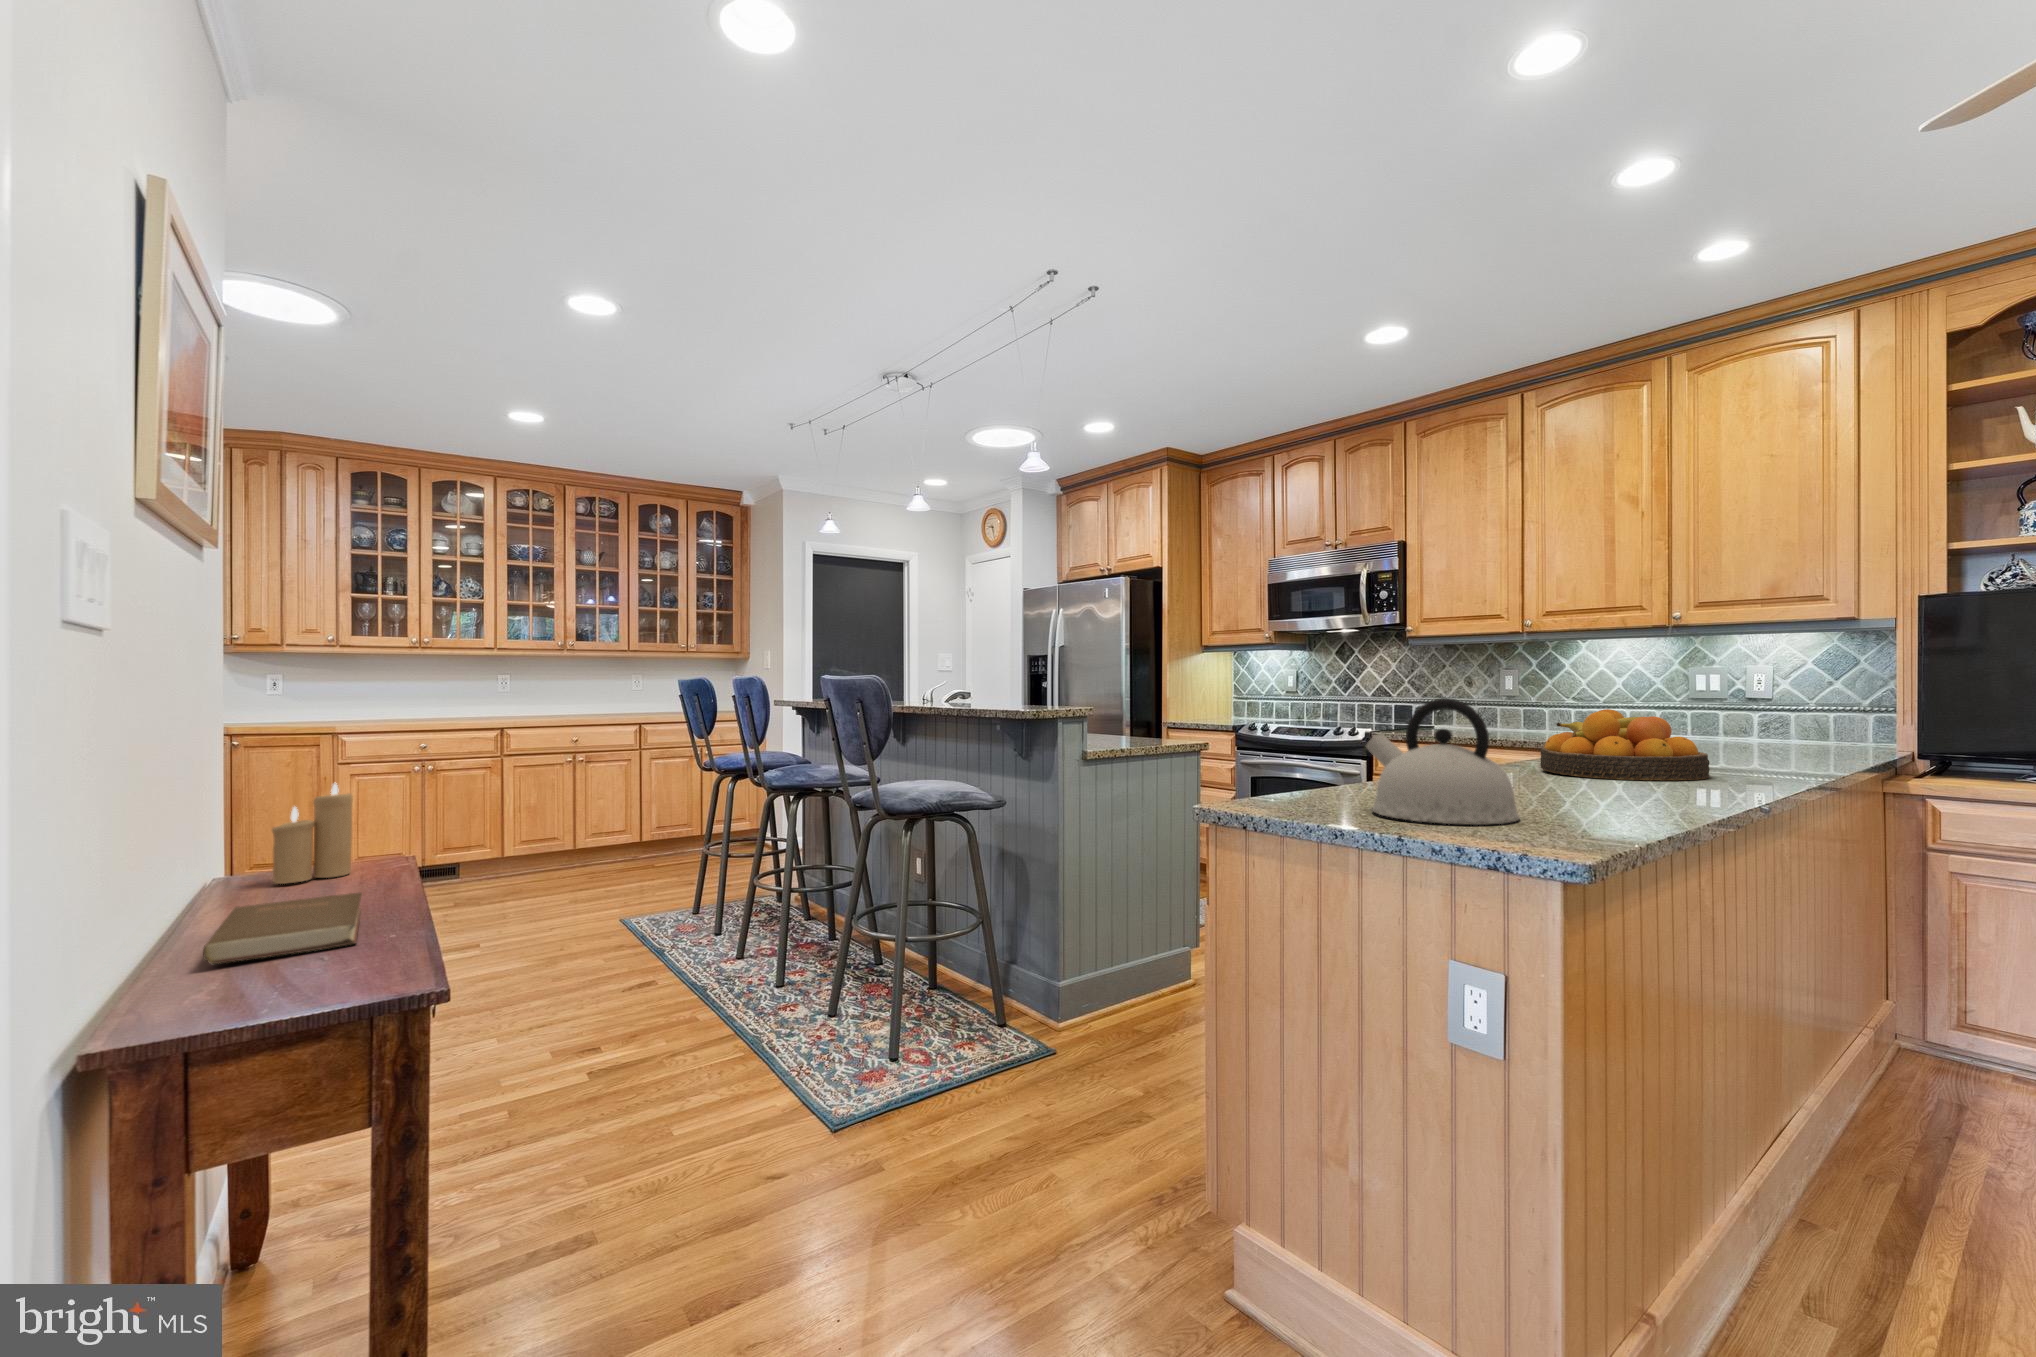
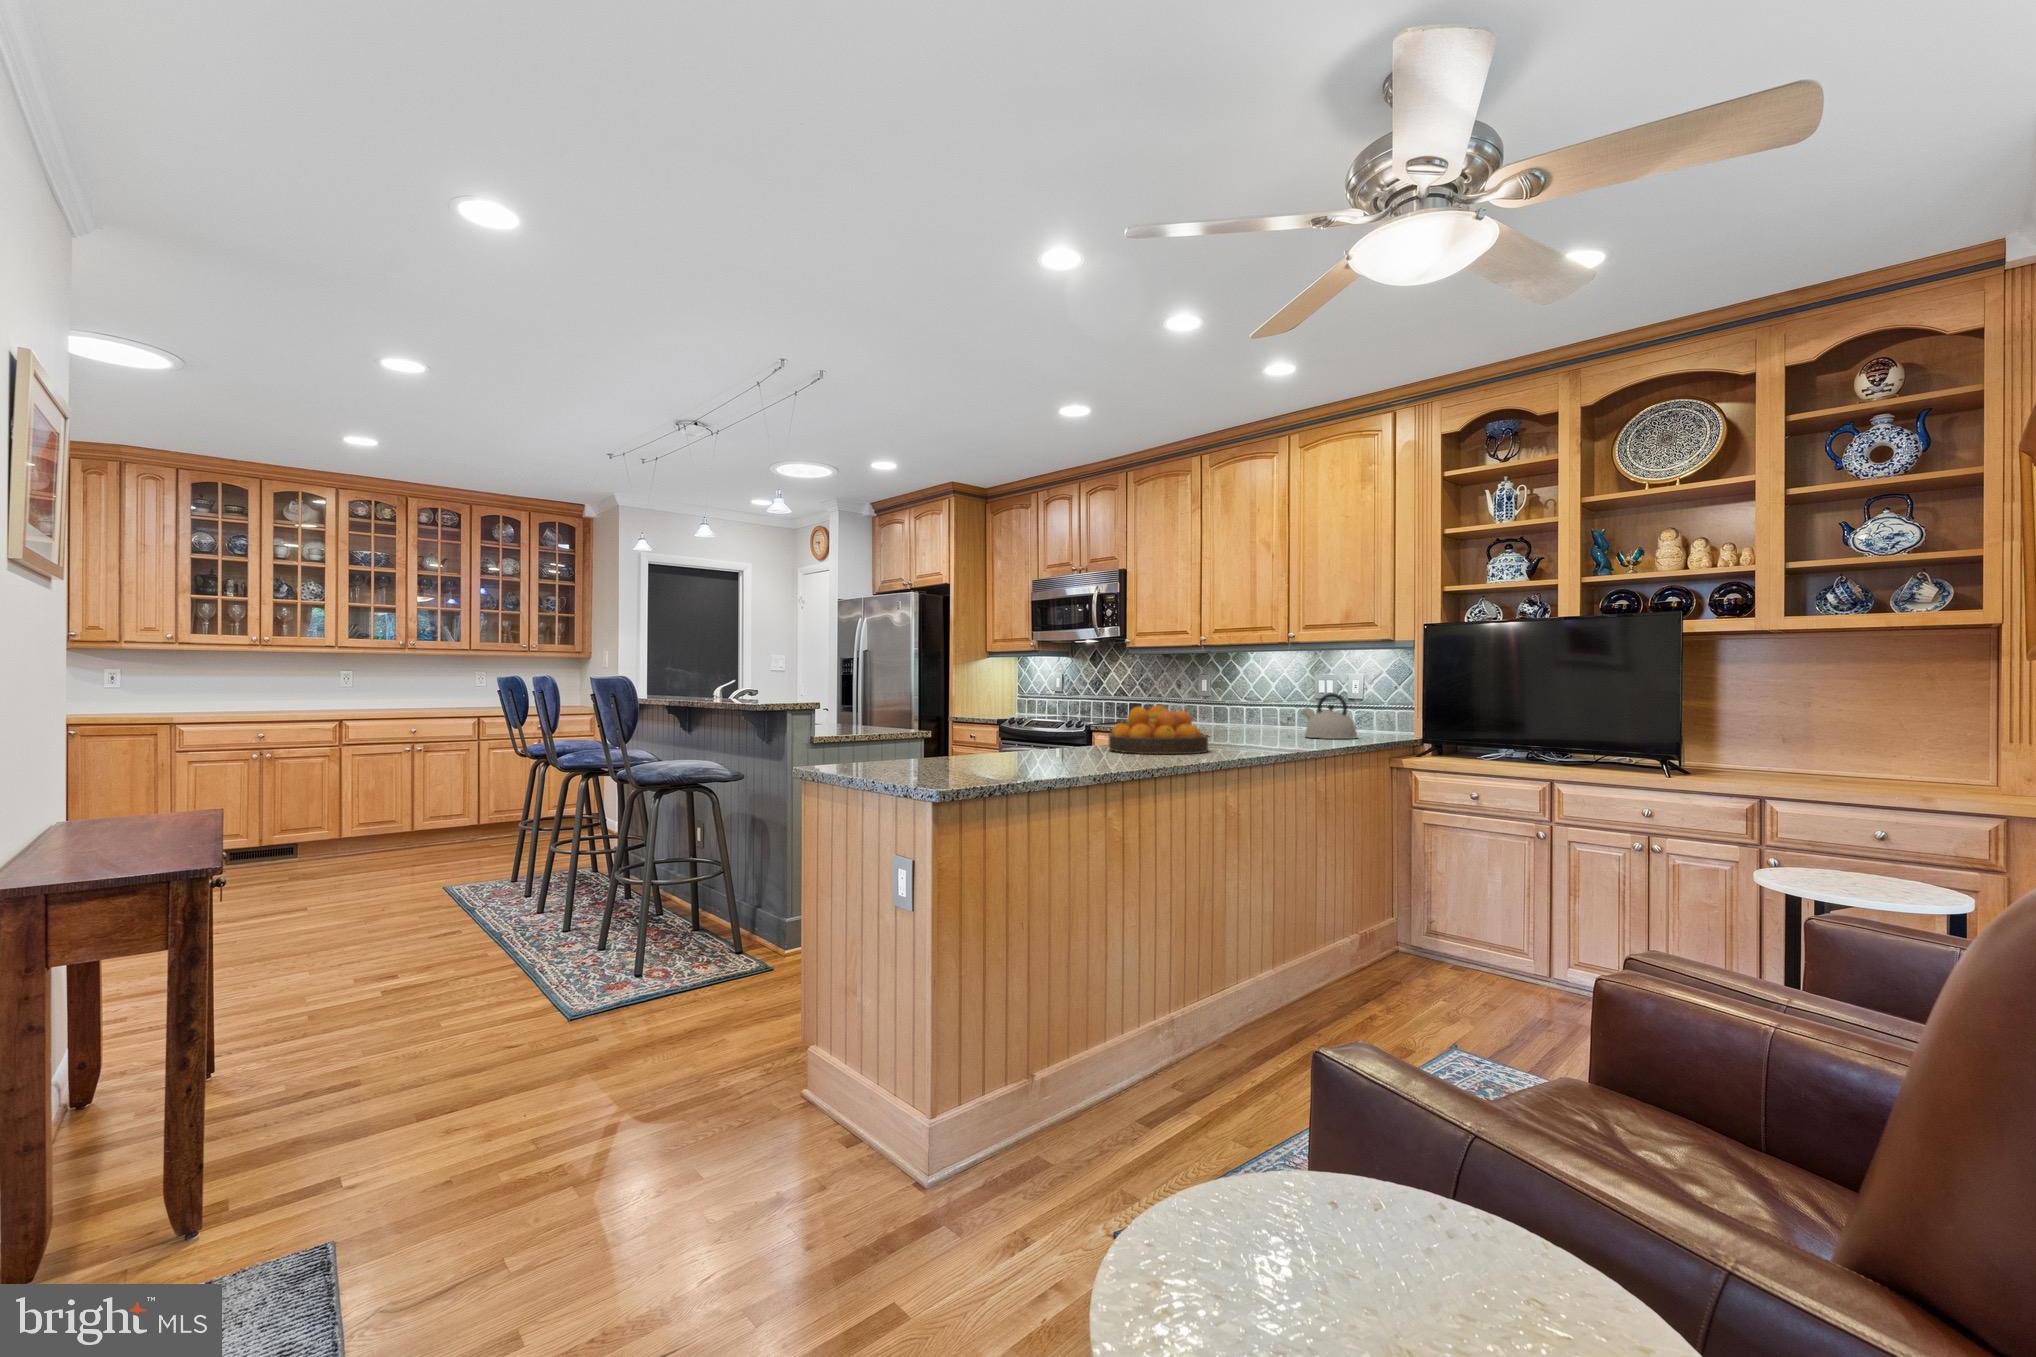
kettle: present [1366,698,1520,825] -> present [1302,693,1357,739]
candle: present [272,783,352,884] -> none [103,753,169,825]
book: present [203,892,362,964] -> none [51,826,172,863]

